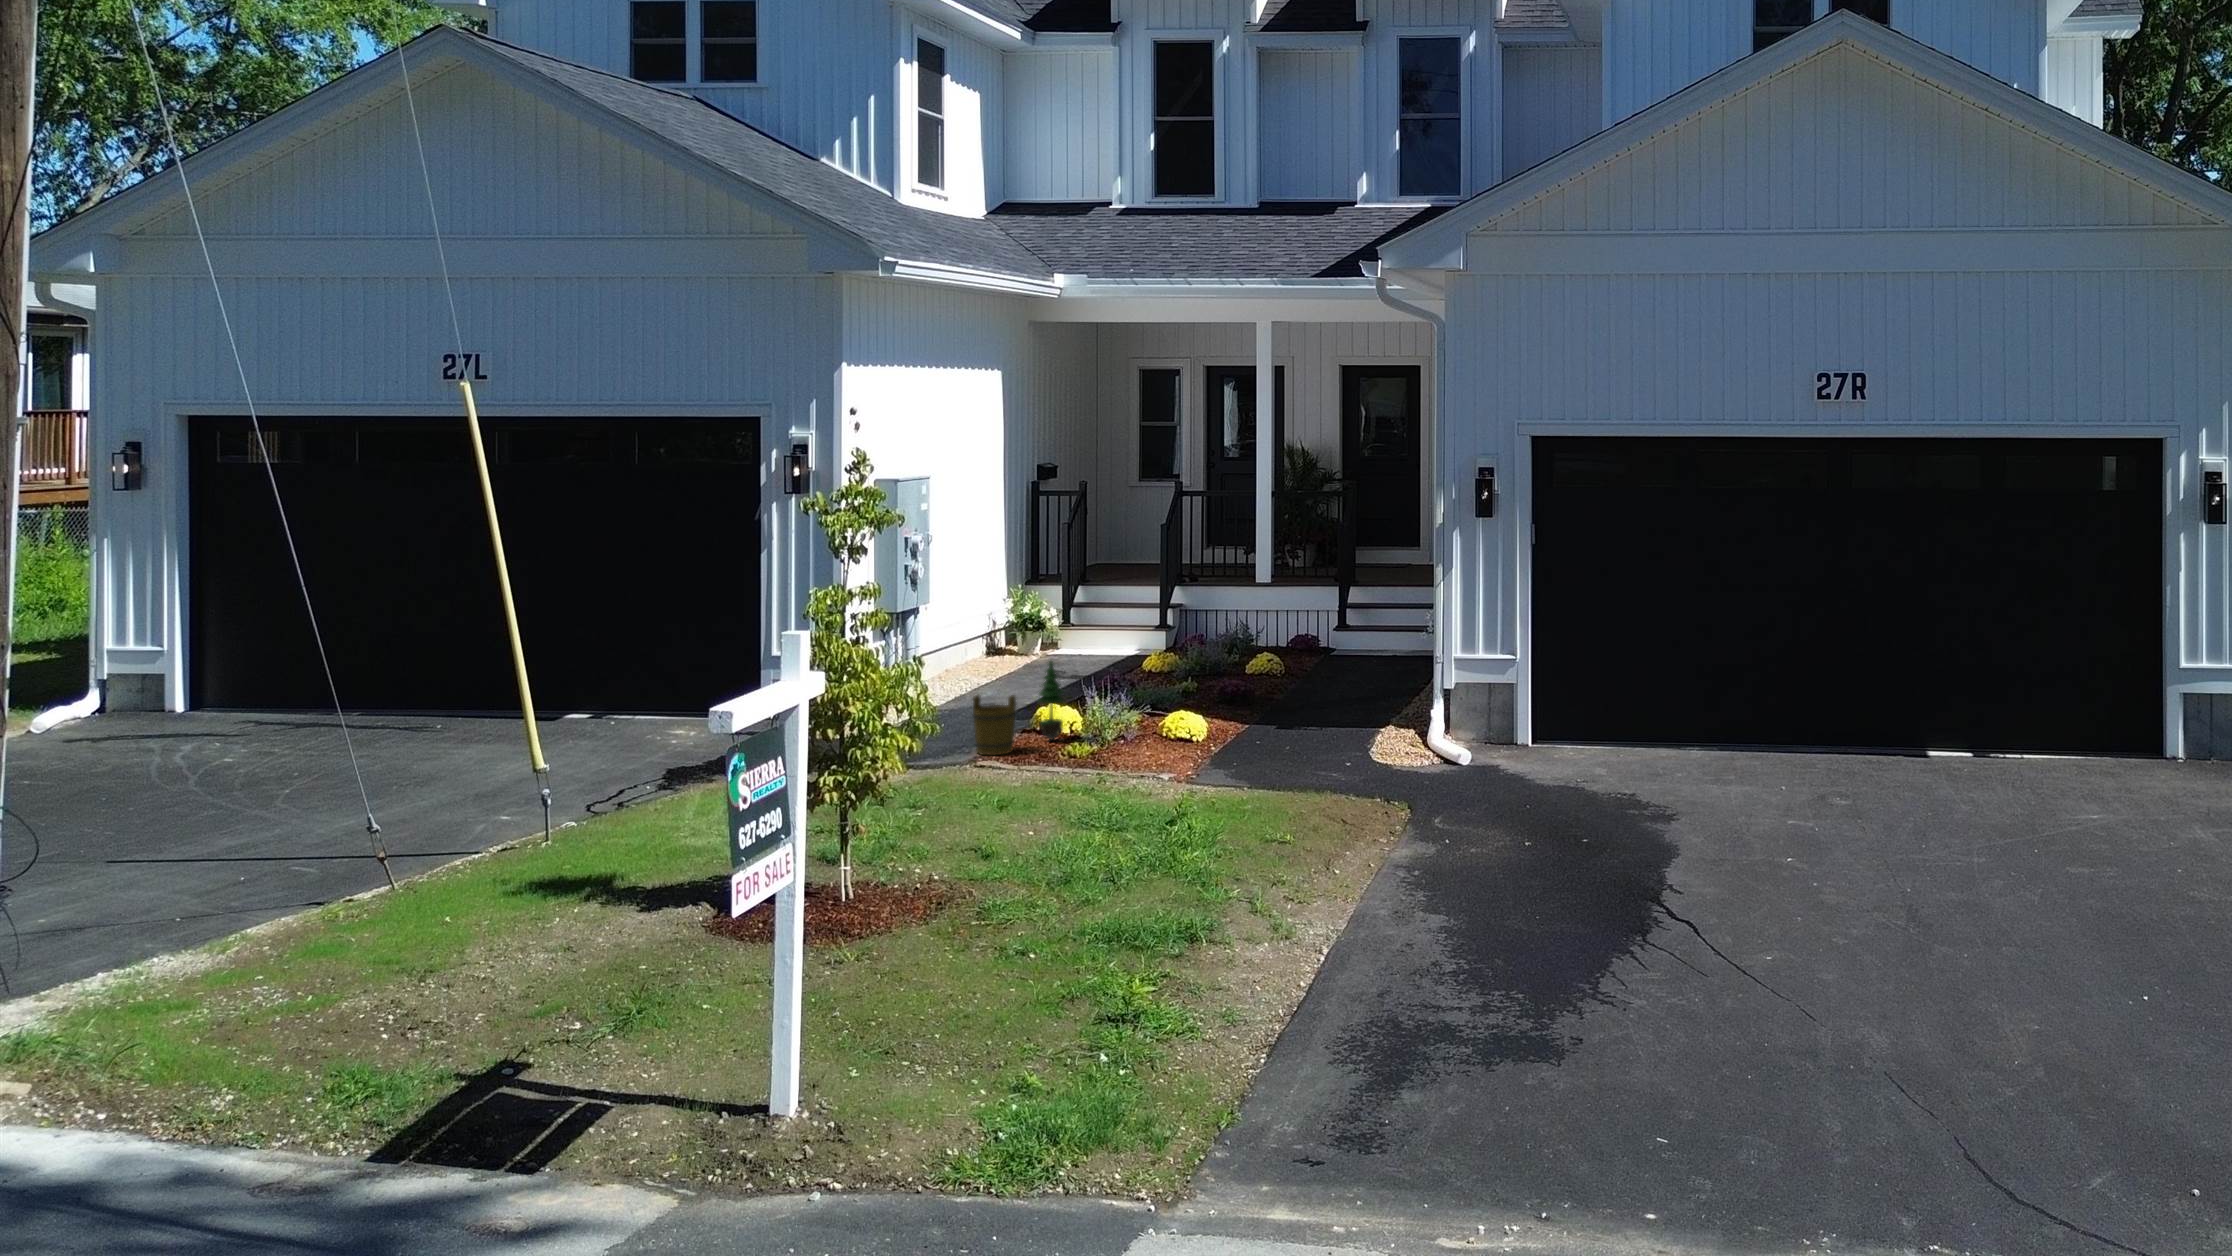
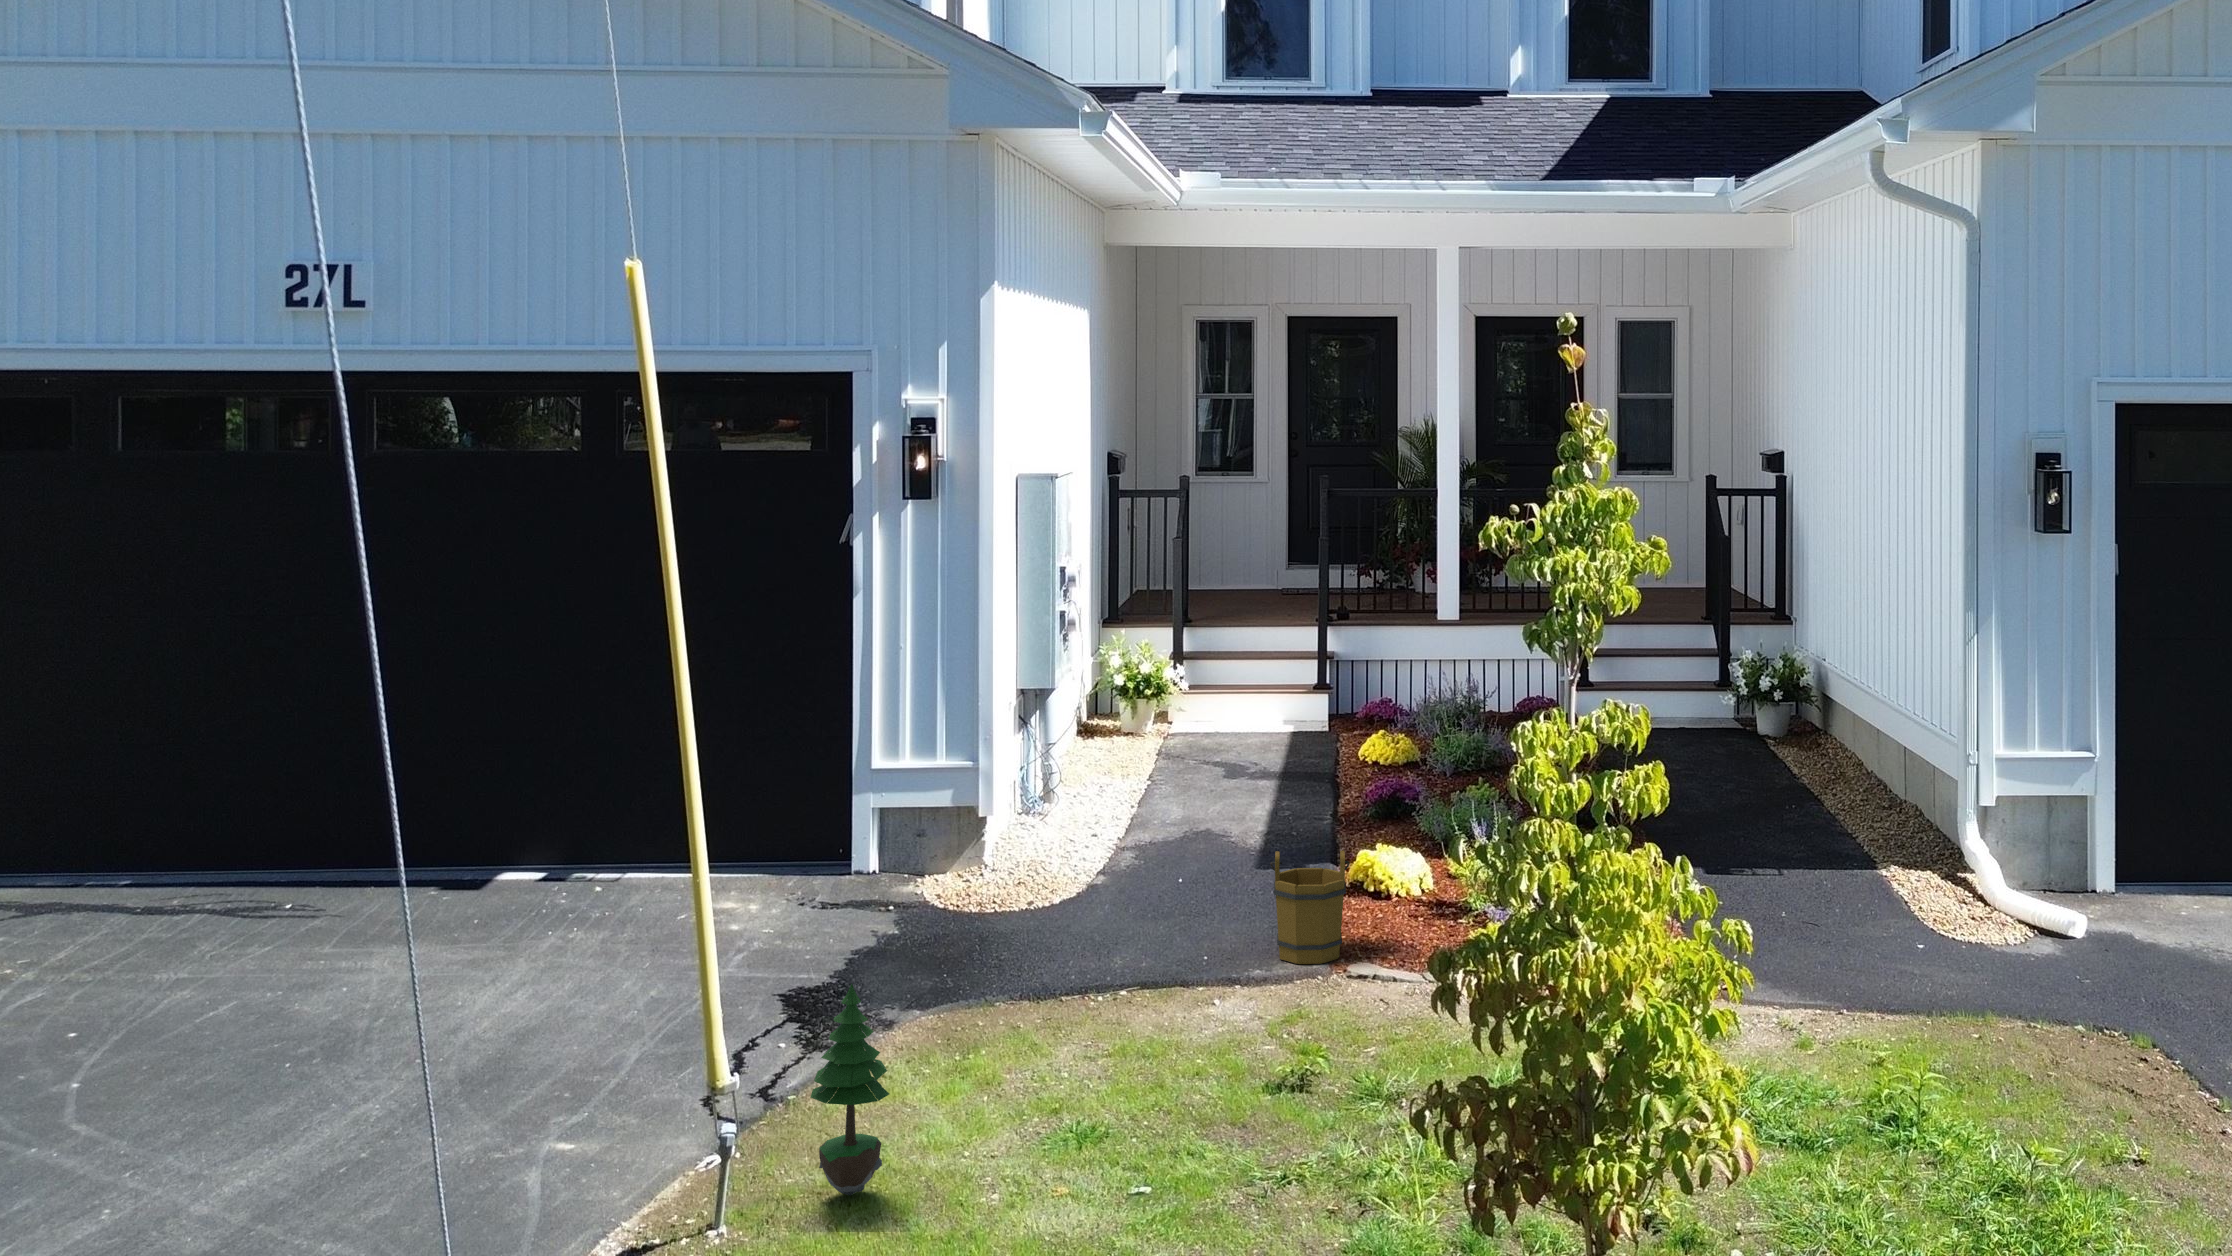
potted tree: present [1039,661,1063,740] -> present [810,984,889,1196]

